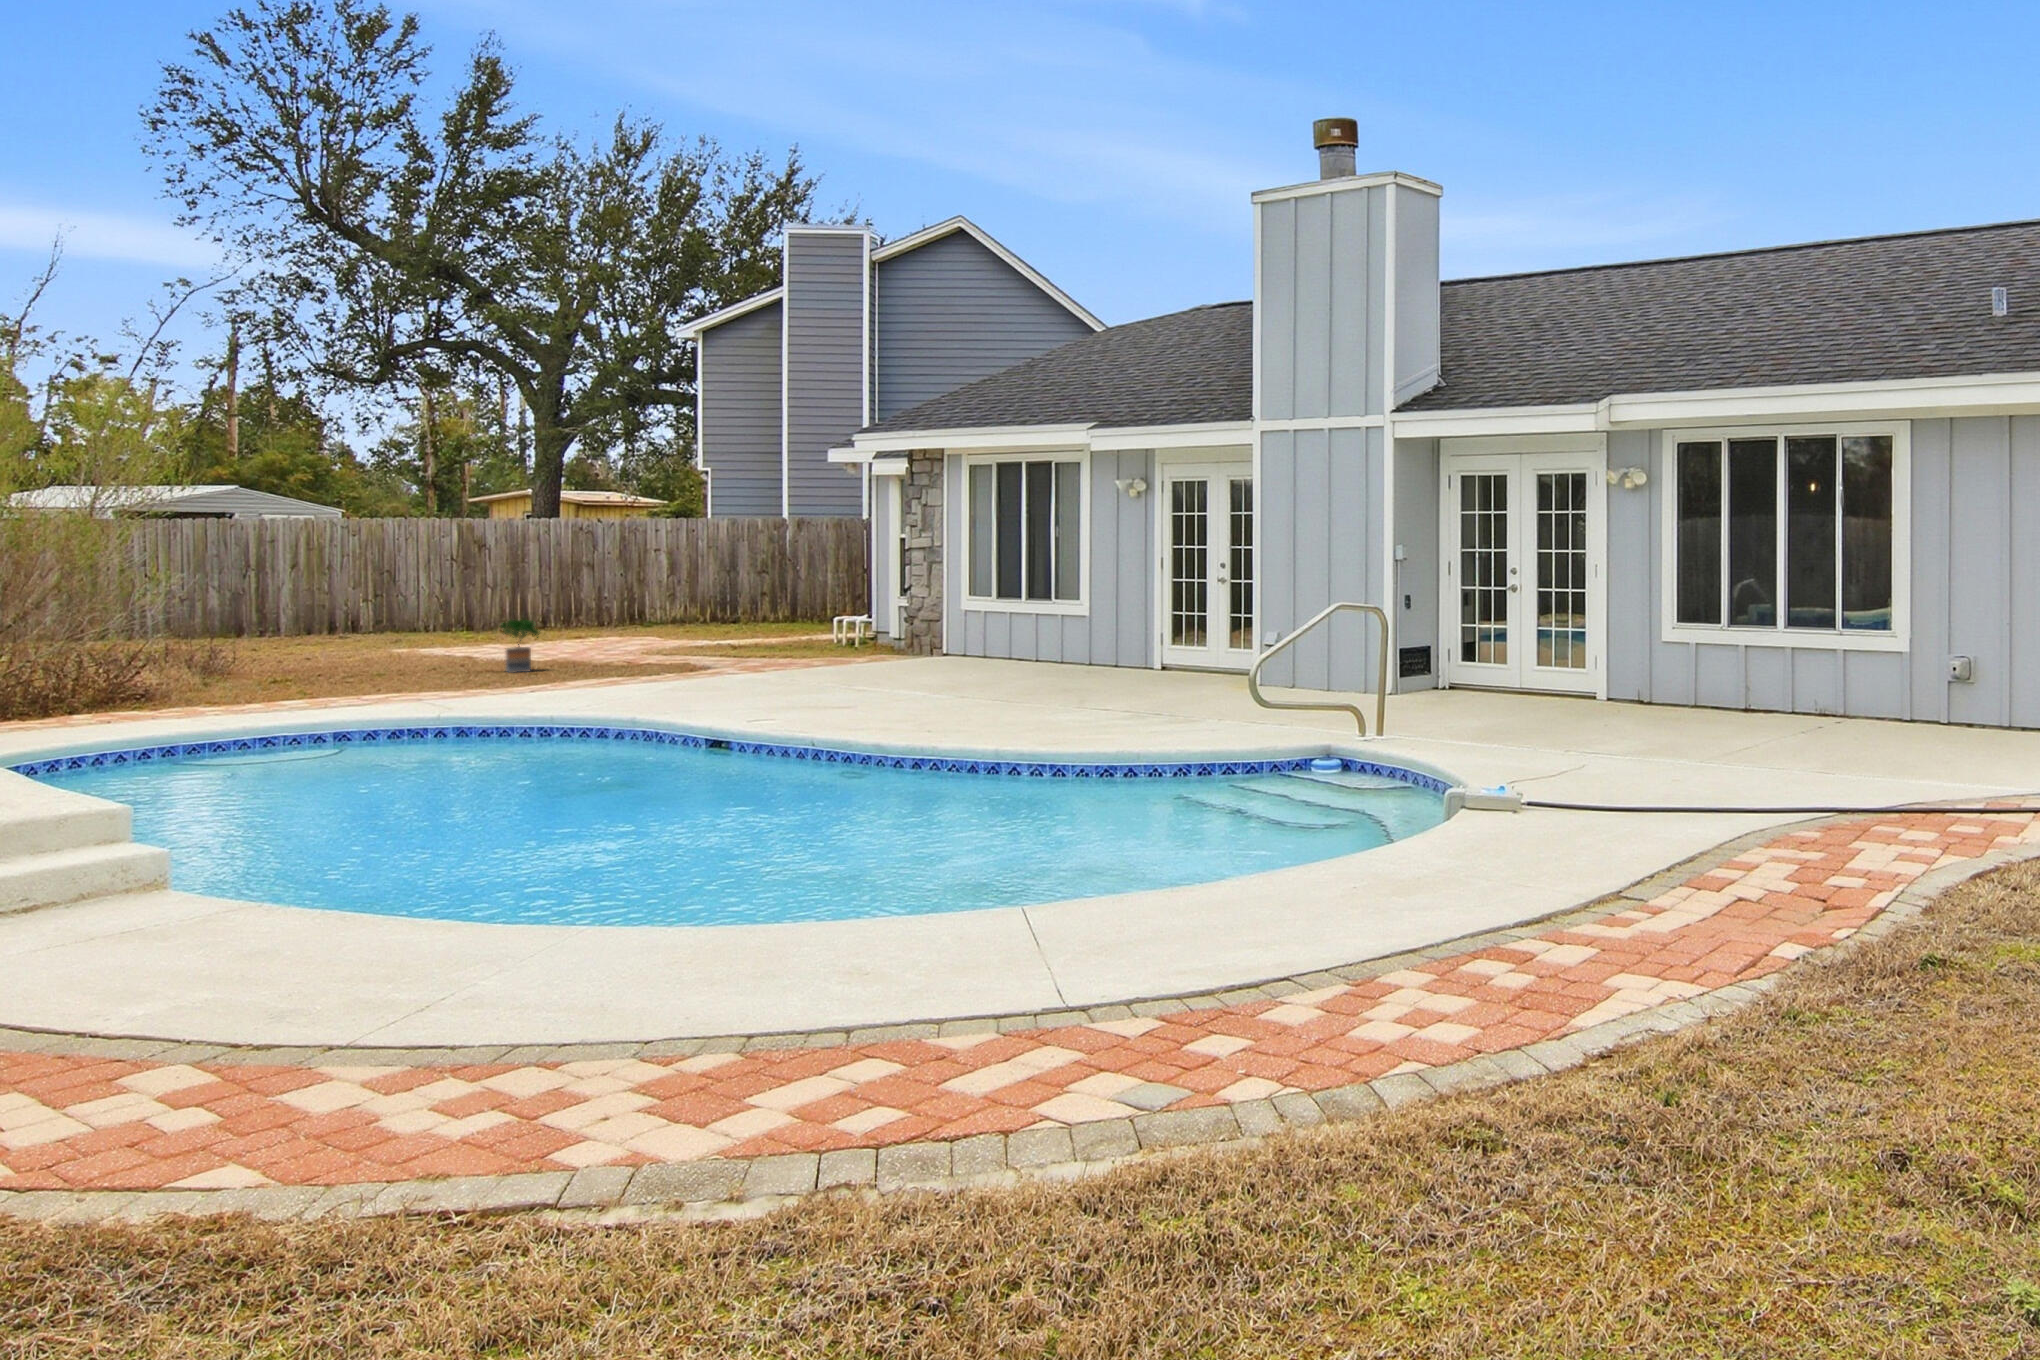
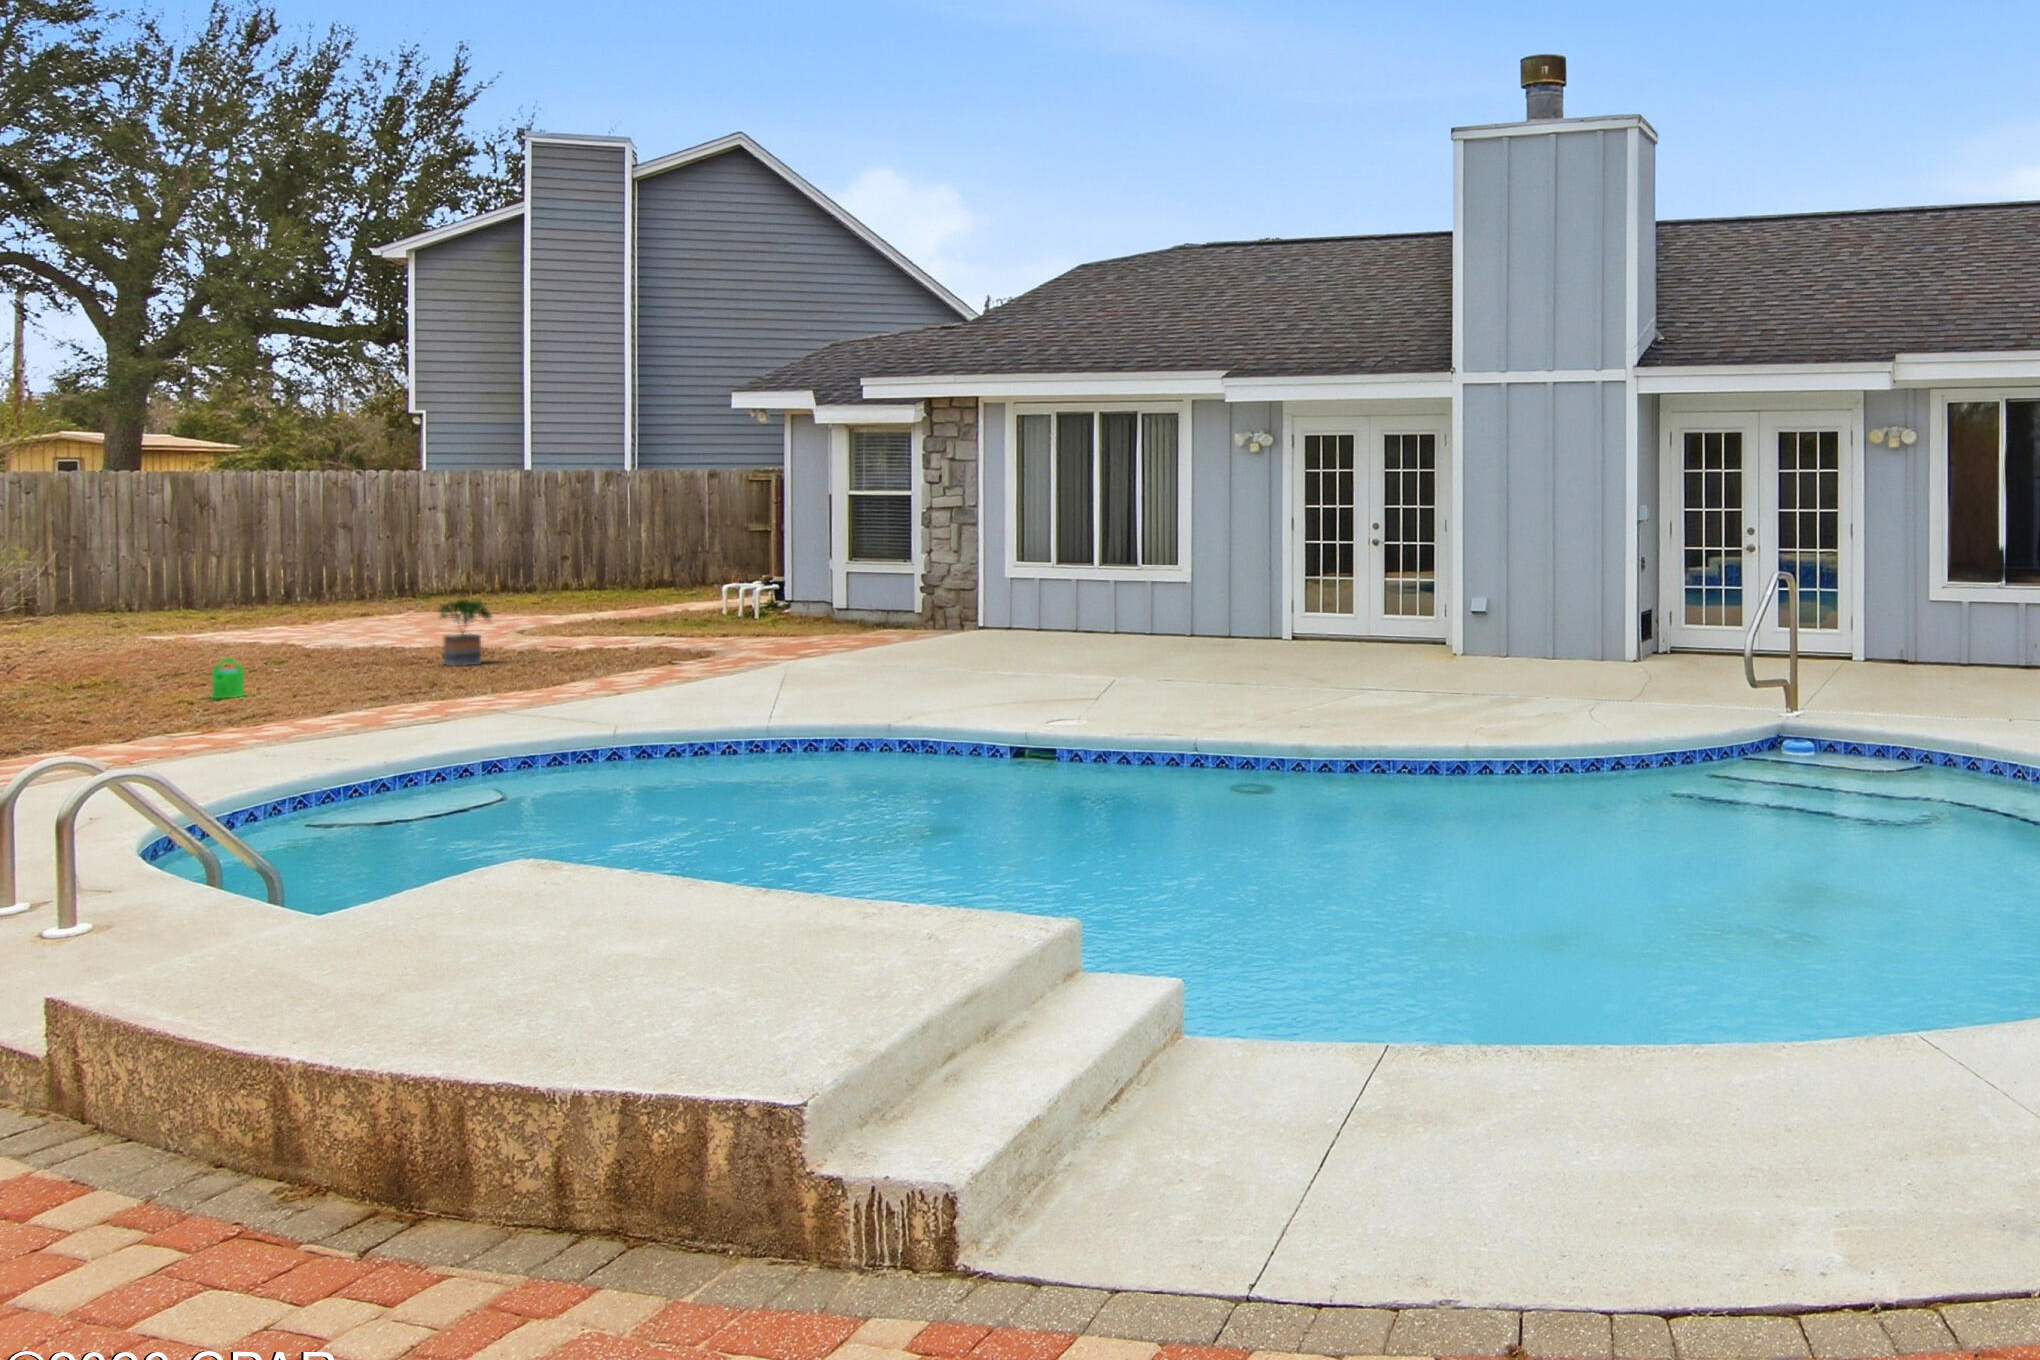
watering can: none [289,659,320,690] -> present [211,658,246,699]

